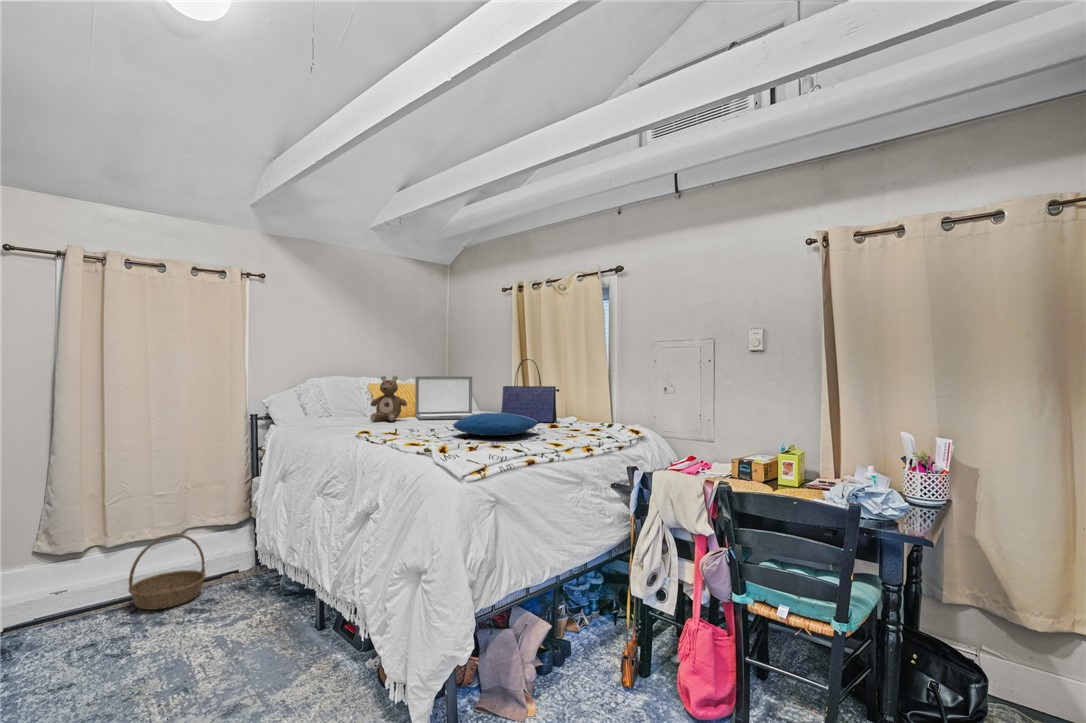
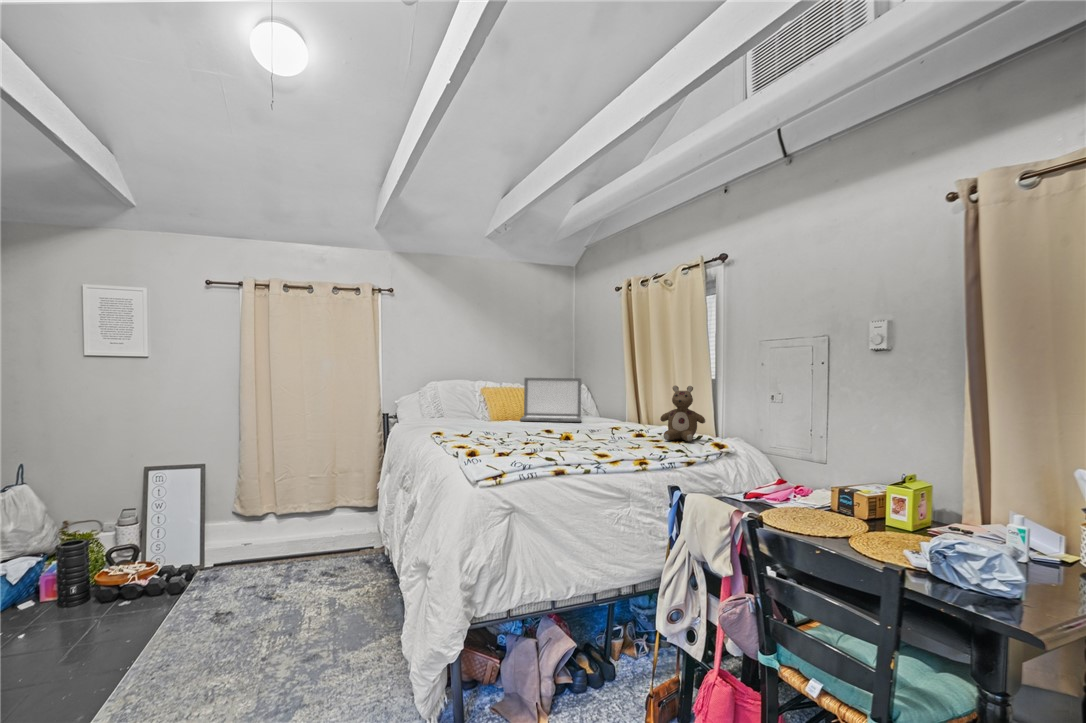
tote bag: present [501,359,559,422] -> none [599,361,659,430]
stuffed bear: present [370,376,407,421] -> present [660,385,705,442]
pillow: present [453,413,538,436] -> none [520,418,610,442]
basket: present [128,534,206,610] -> none [287,508,344,568]

